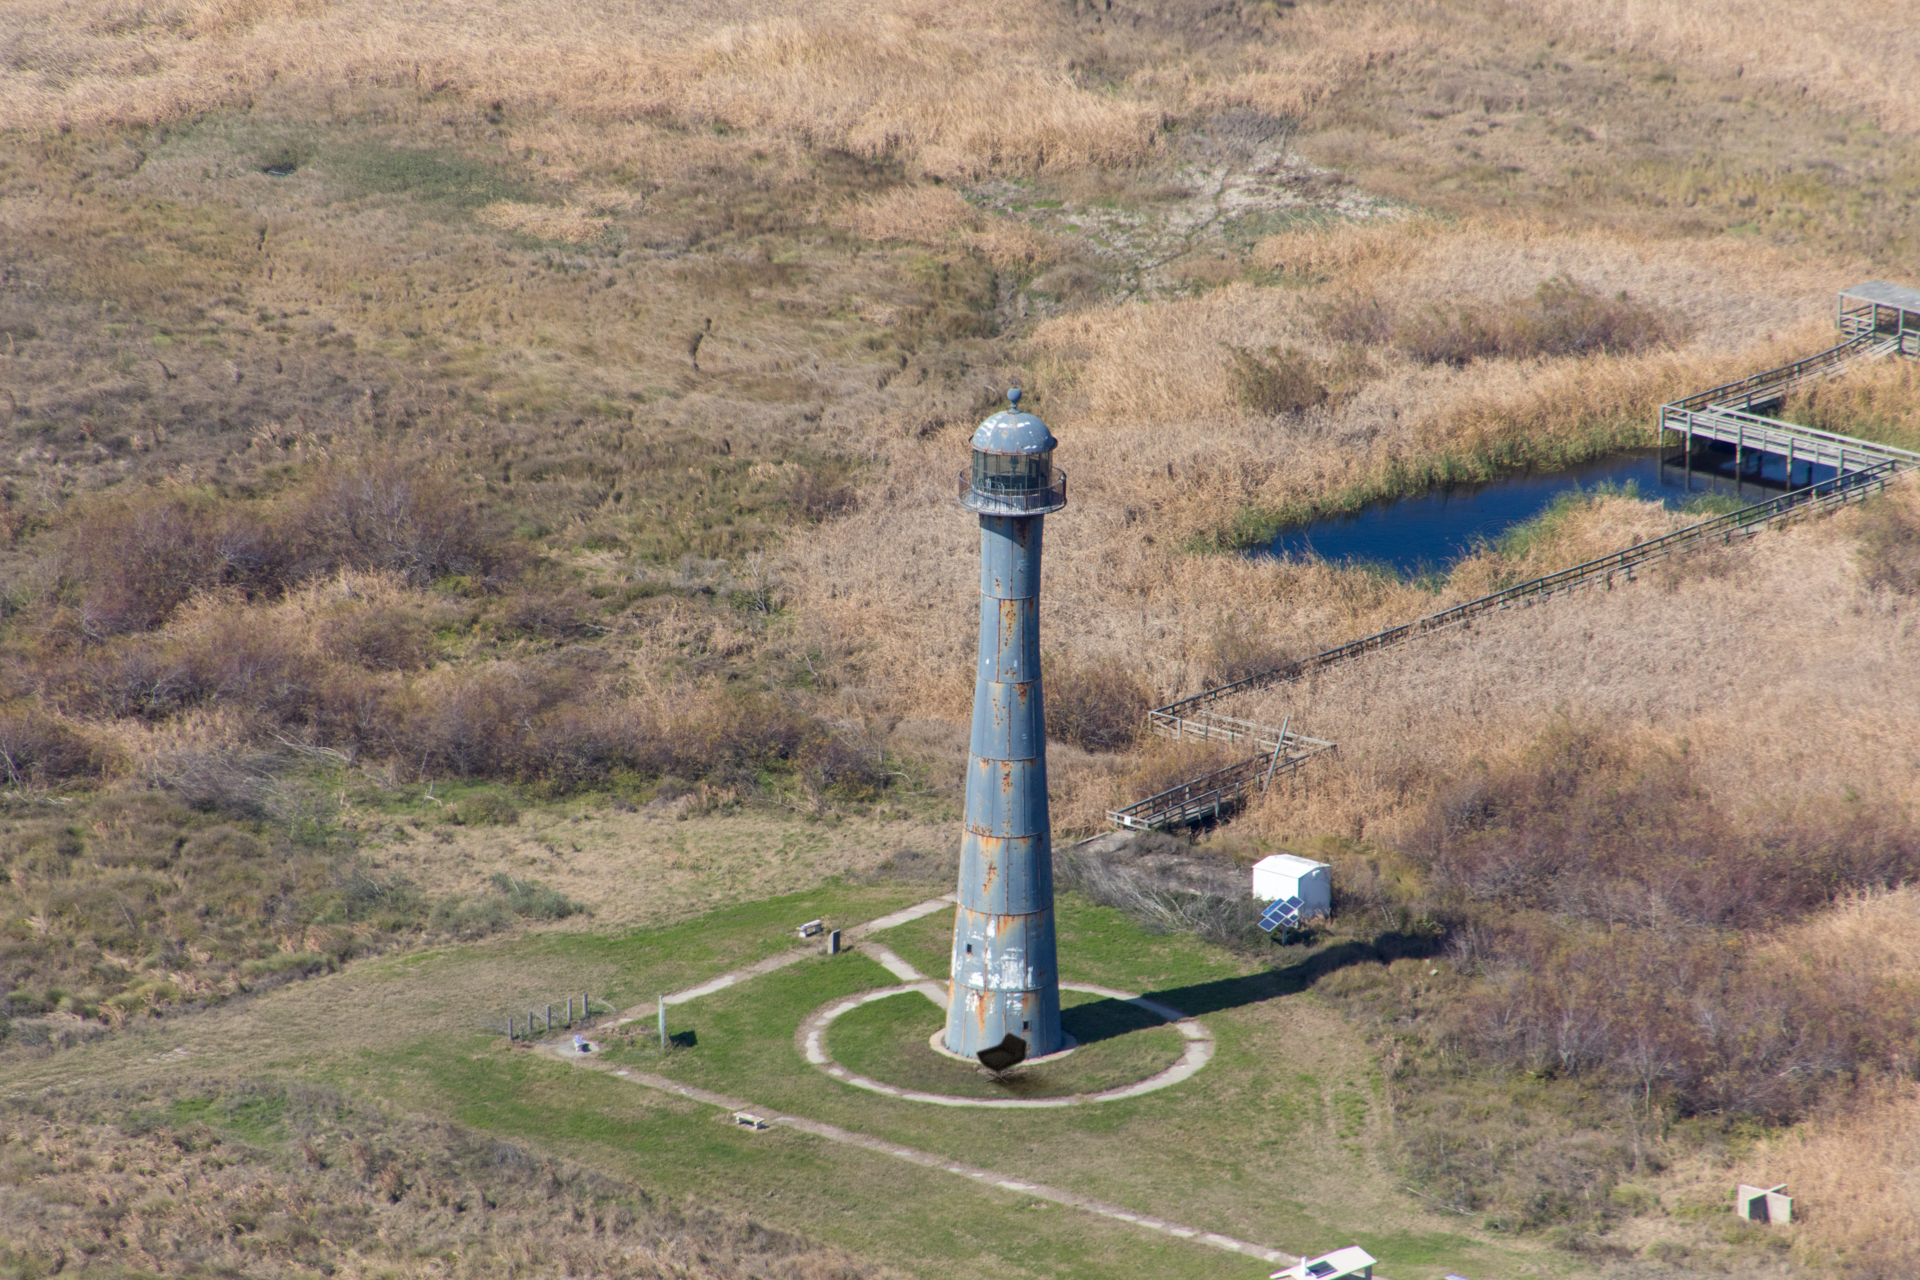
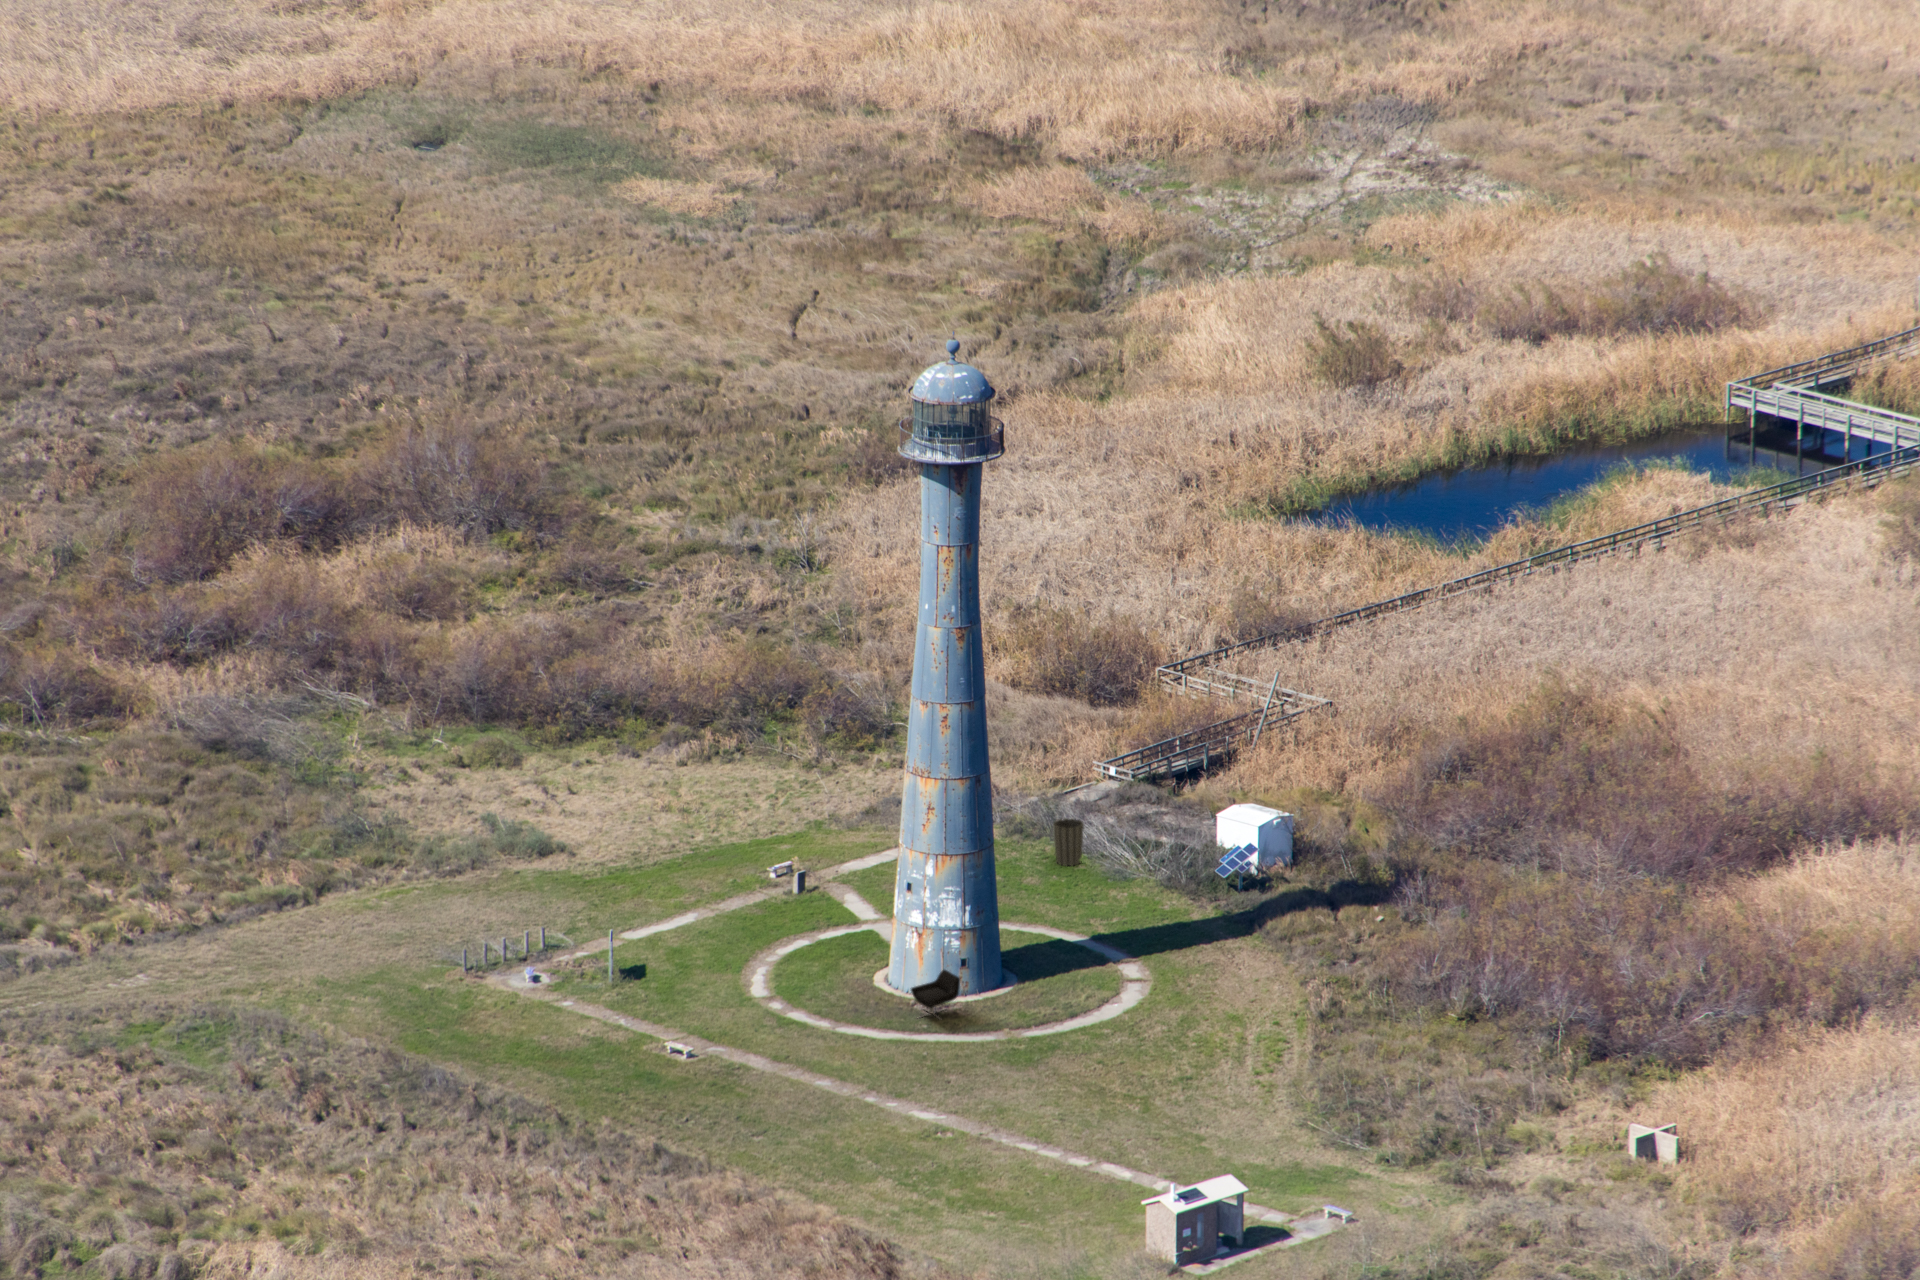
trash can: none [1087,872,1118,921] -> present [1053,818,1084,866]

